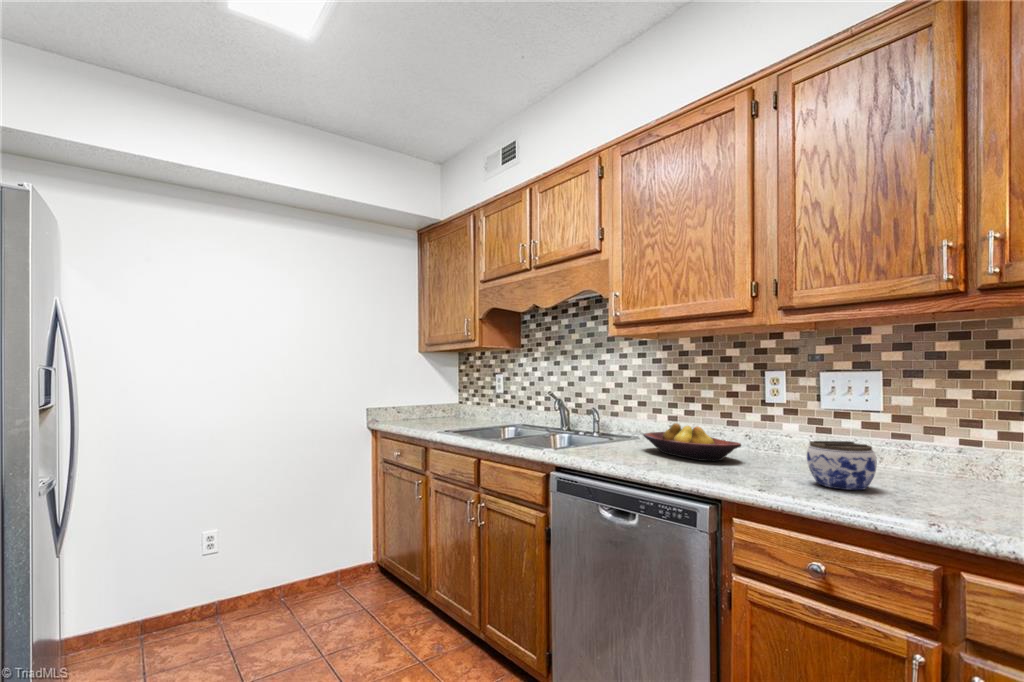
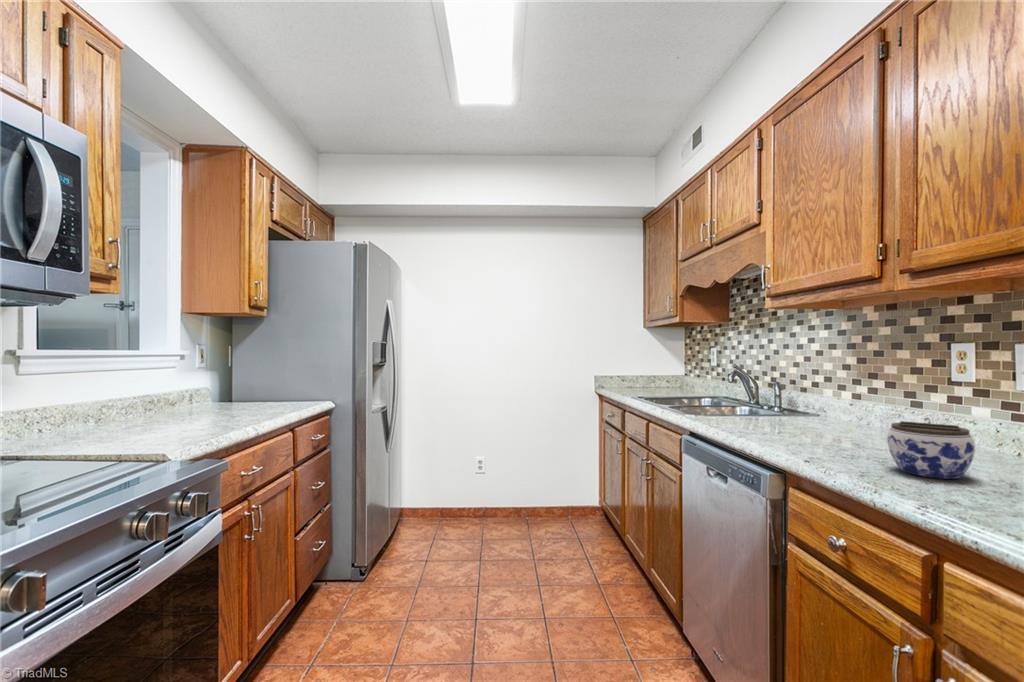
fruit bowl: present [643,423,741,461] -> none [785,399,880,440]

